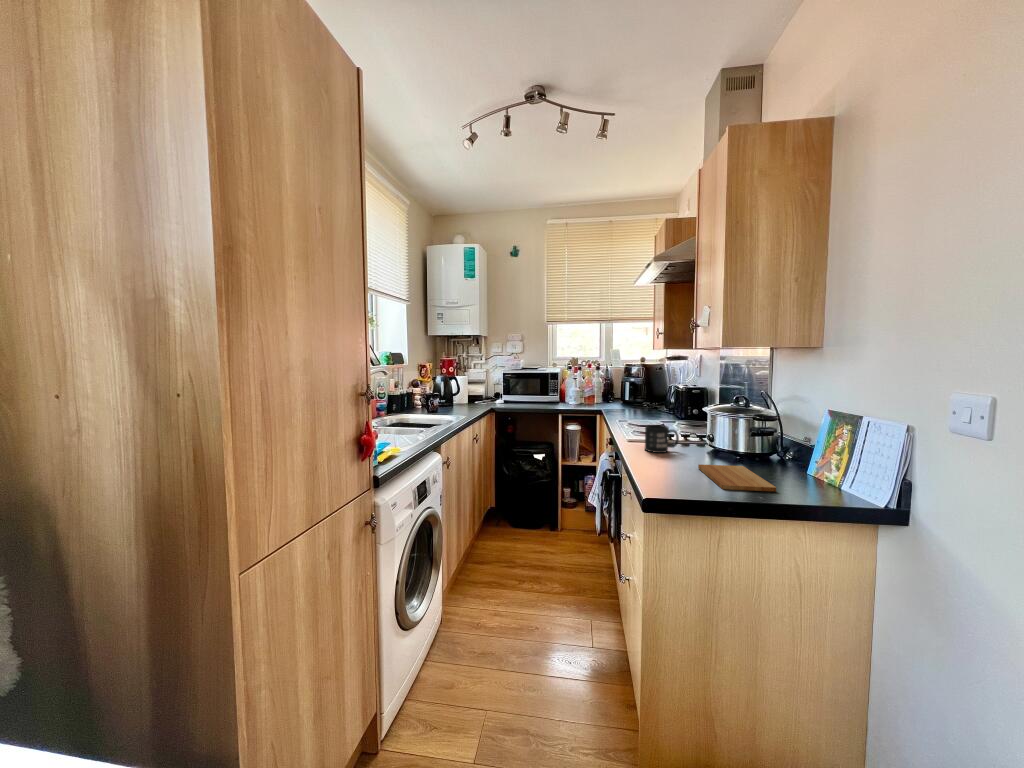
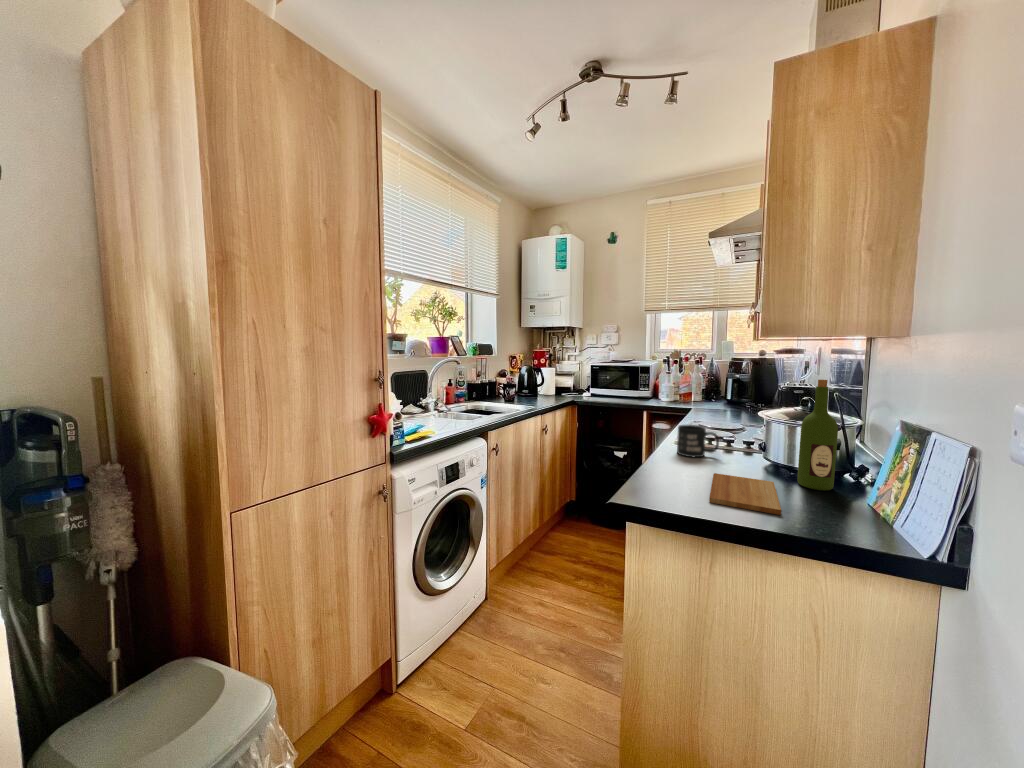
wine bottle: none [752,383,780,469] -> present [797,380,838,491]

